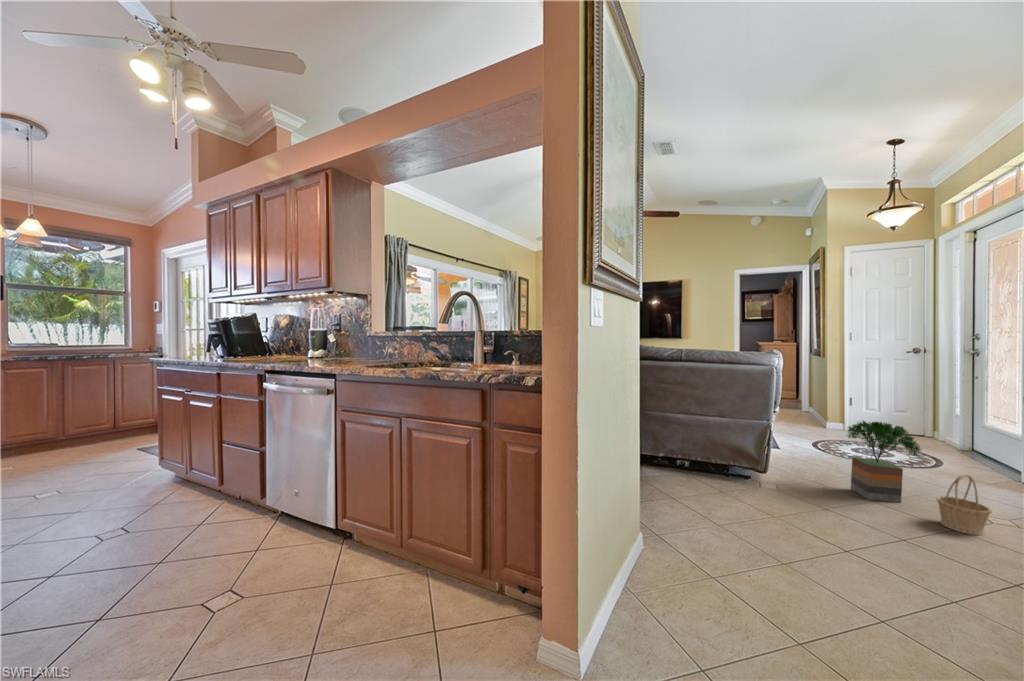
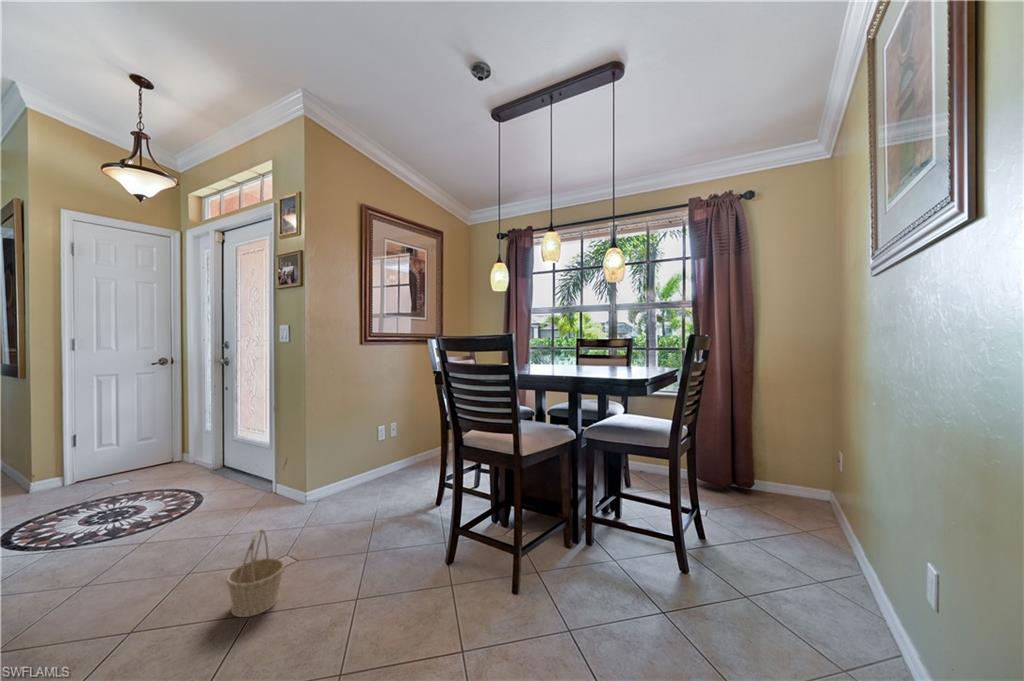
potted tree: present [847,421,921,503] -> none [70,483,203,637]

